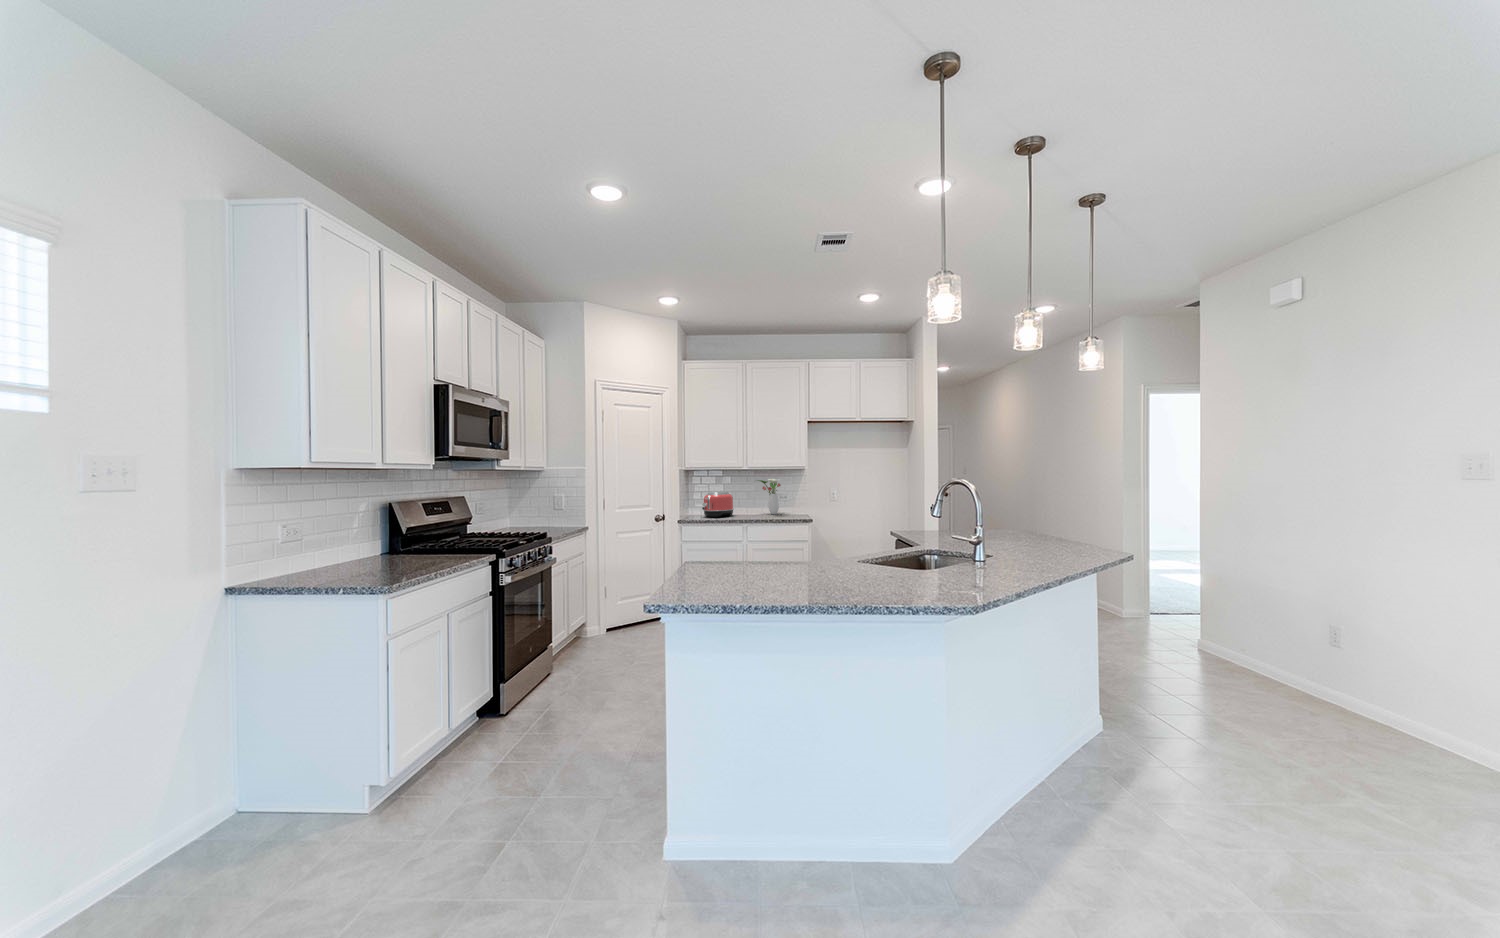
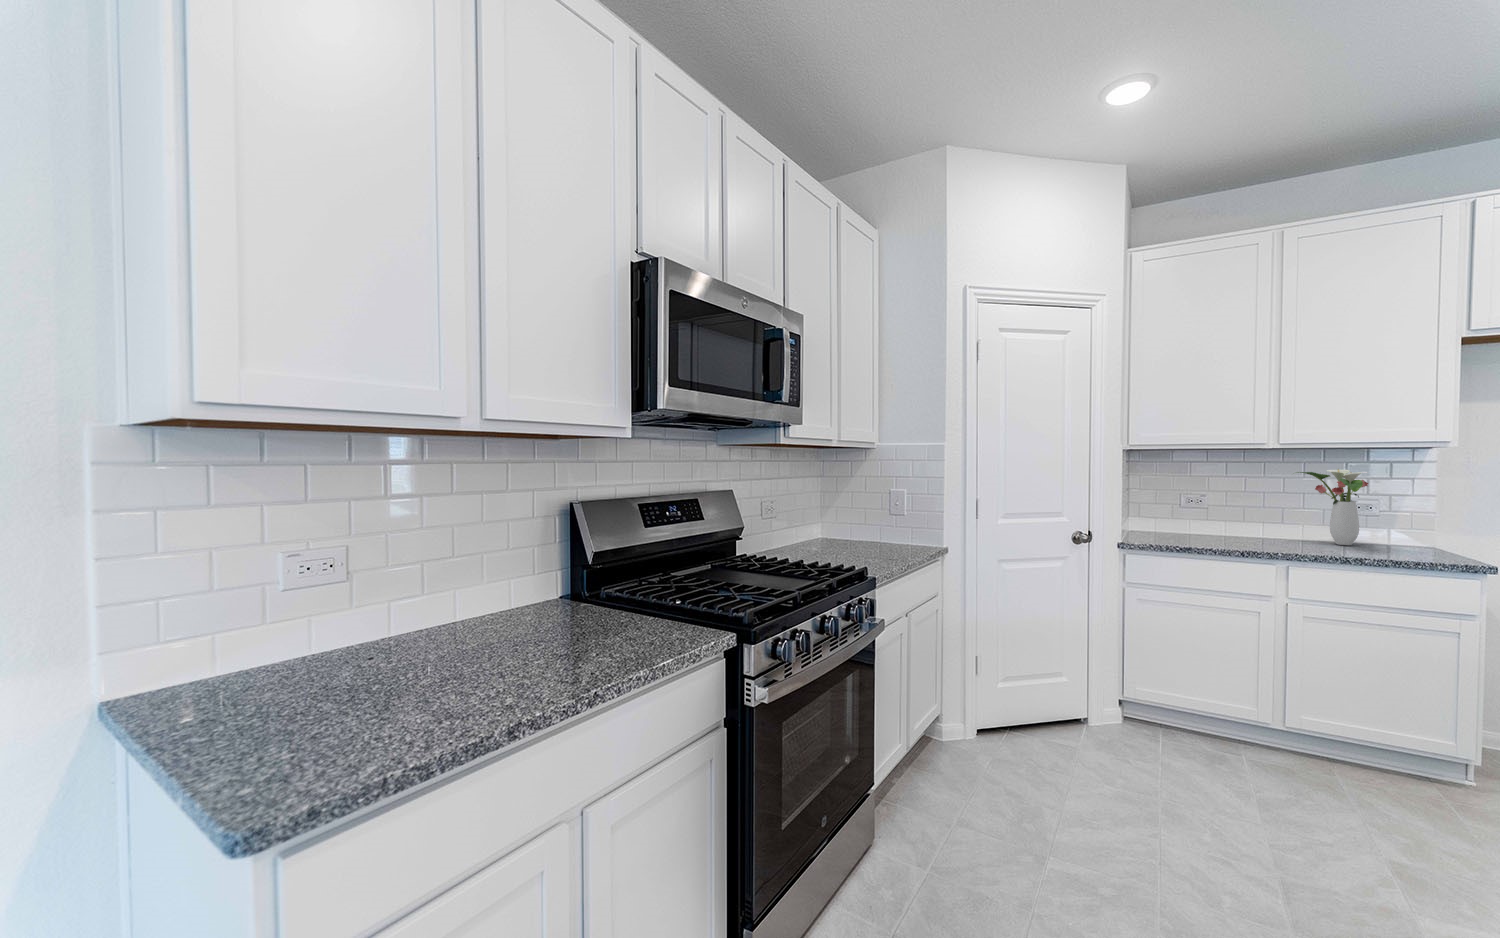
toaster: present [702,492,734,517] -> none [1169,493,1241,543]

